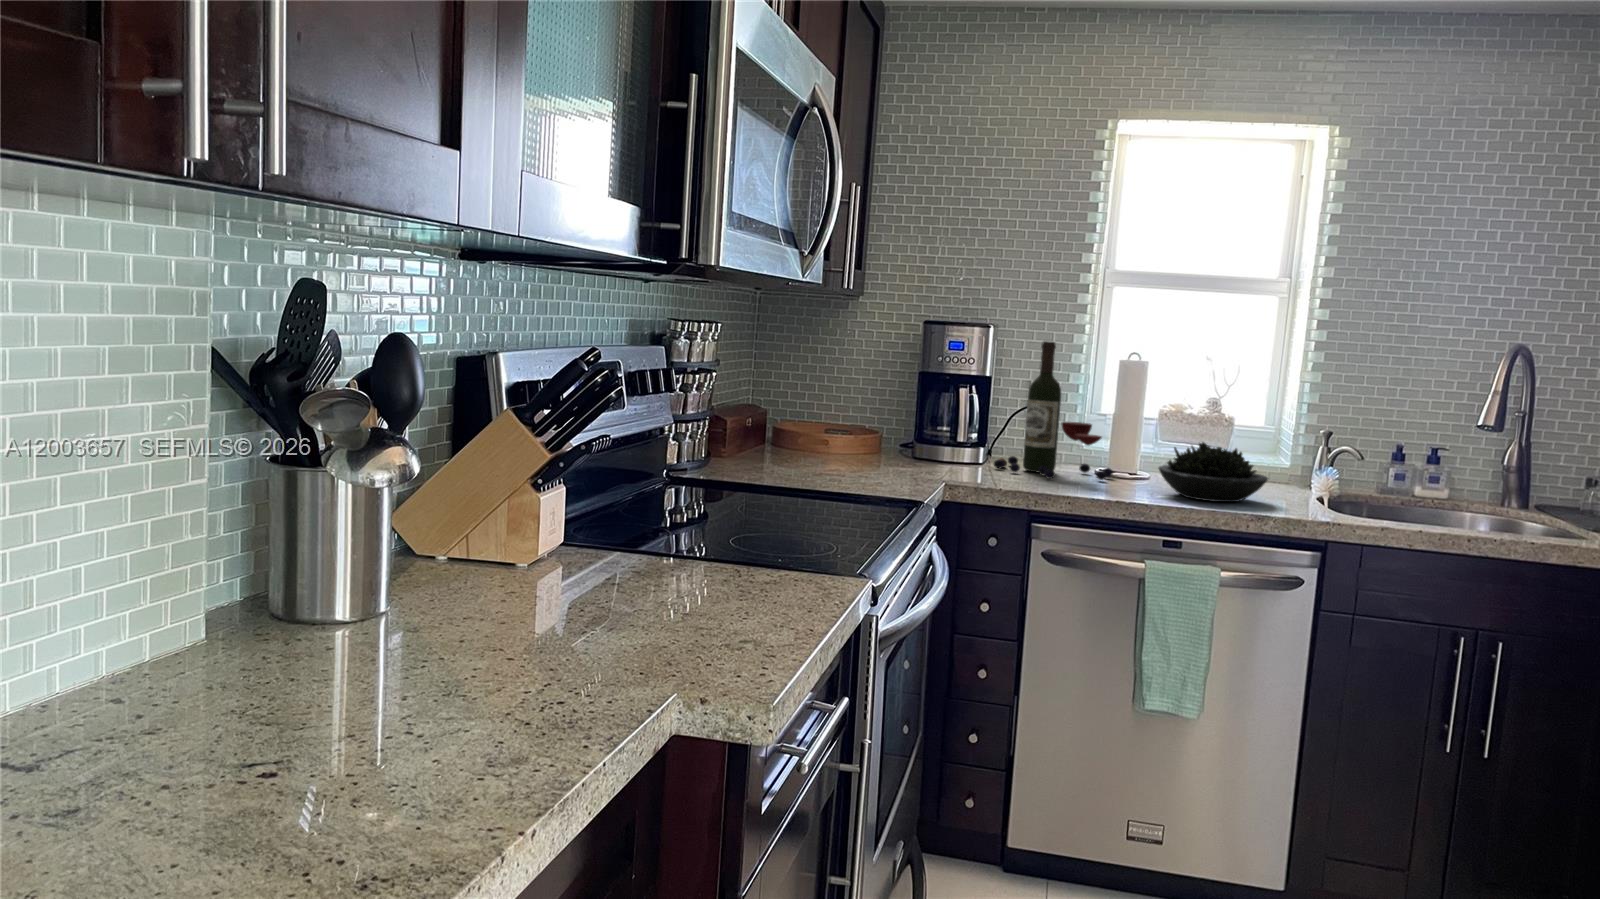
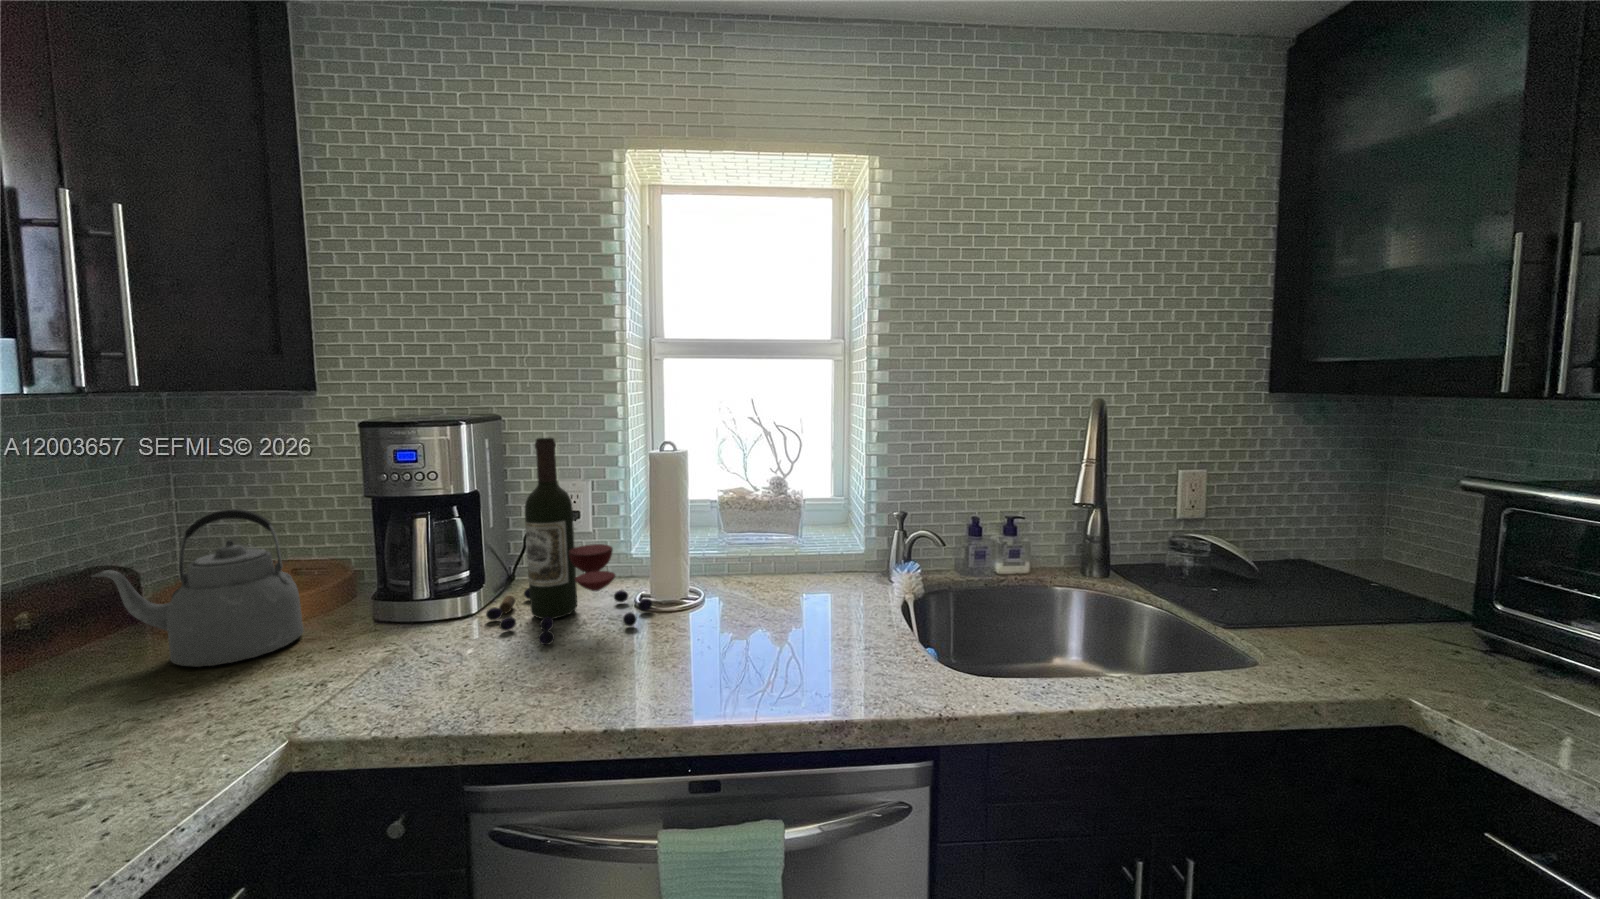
kettle: none [792,369,883,462] -> present [92,509,304,667]
succulent plant: present [1159,442,1268,502] -> none [692,574,845,674]

